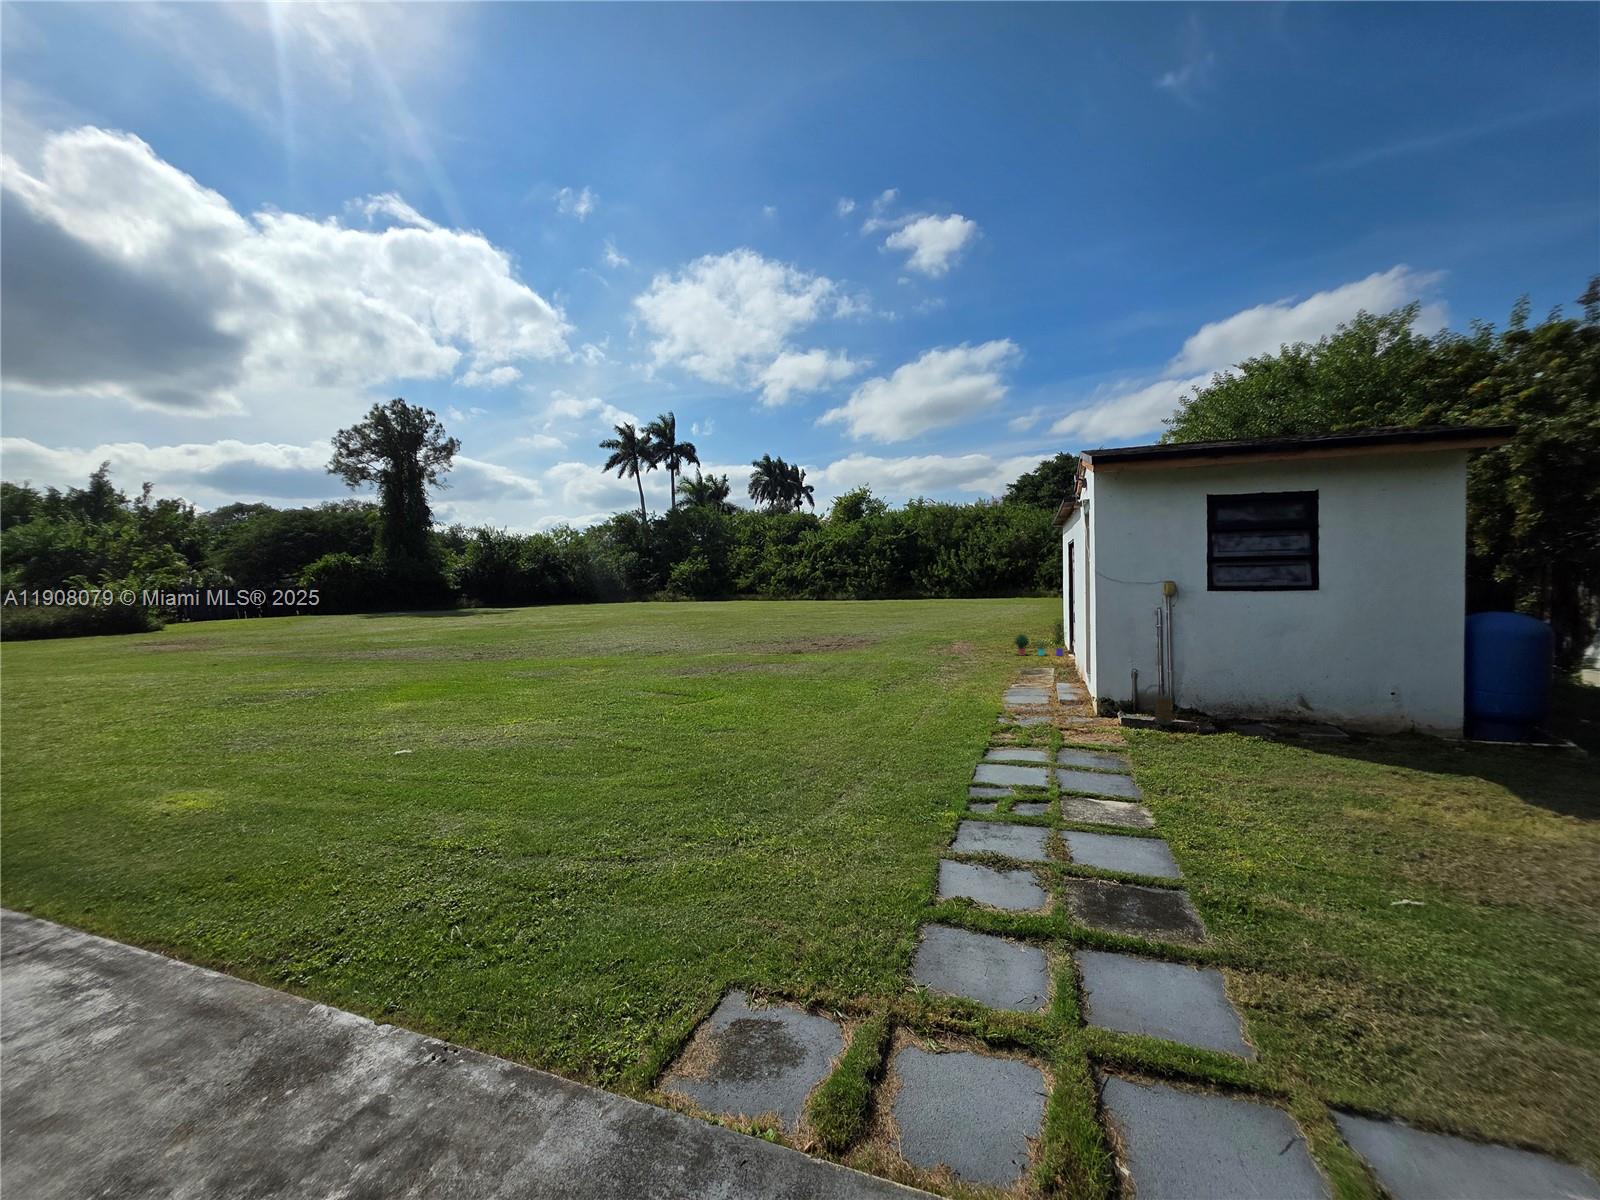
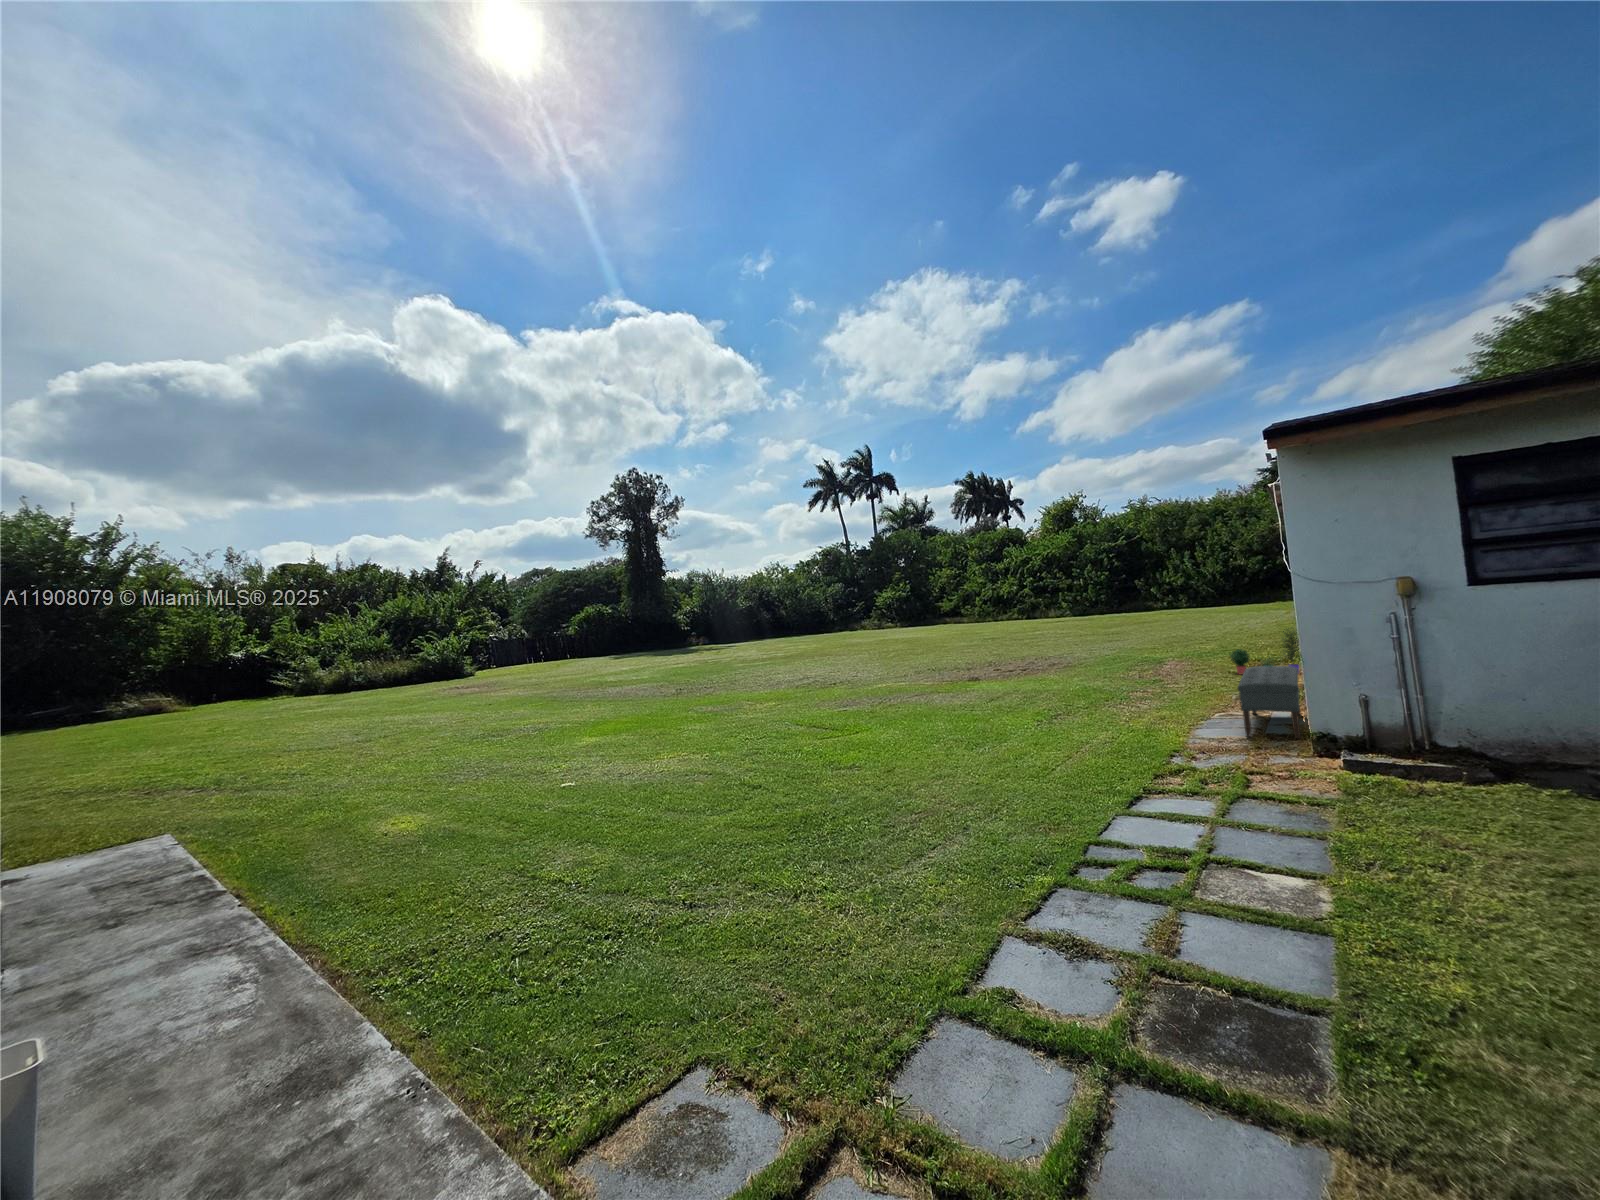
bench: none [1042,647,1087,705] -> present [1237,666,1301,739]
watering can: present [1144,685,1183,725] -> none [1376,715,1440,769]

